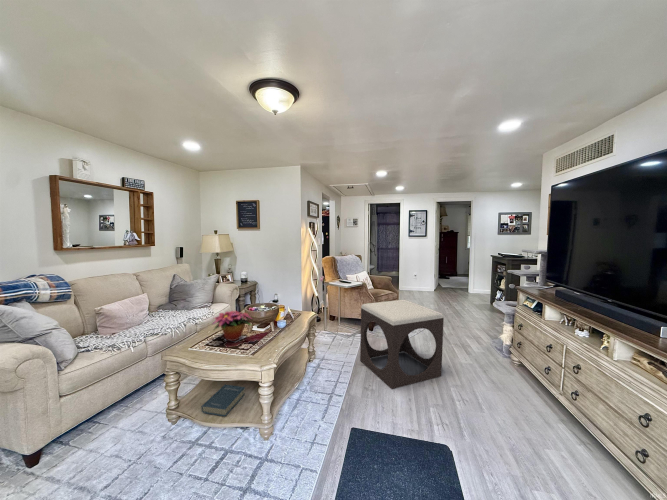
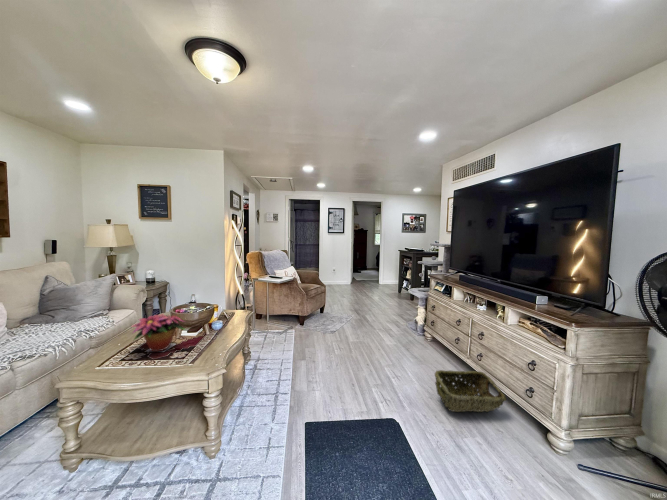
footstool: present [360,300,444,389] -> none [298,291,377,379]
hardback book: present [201,384,245,417] -> none [120,404,176,446]
woven basket: none [504,401,606,467] -> present [435,370,506,412]

